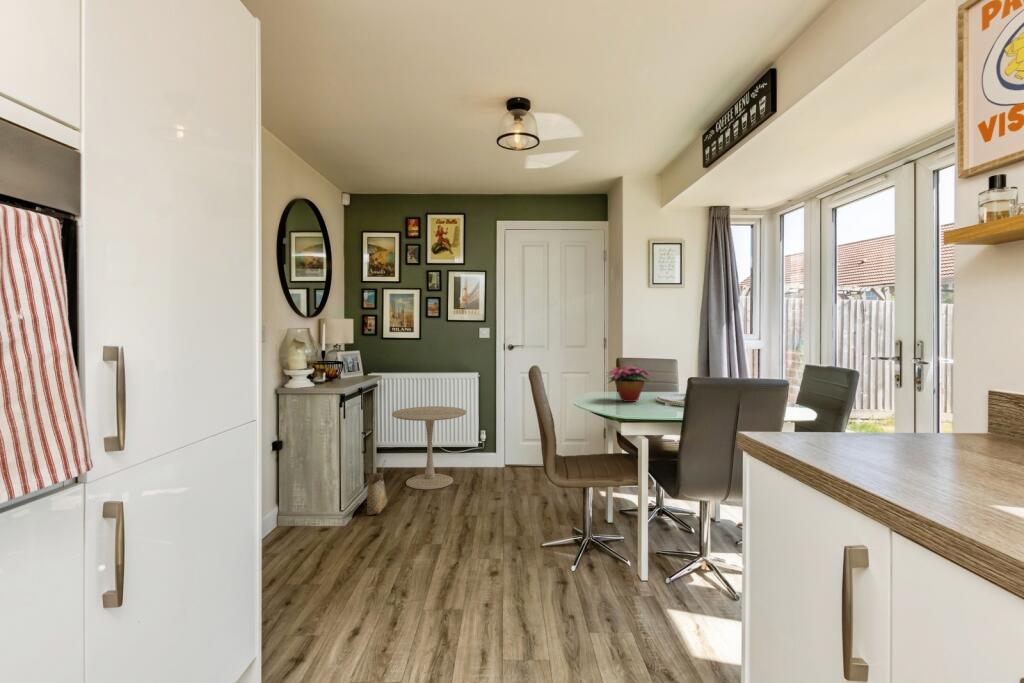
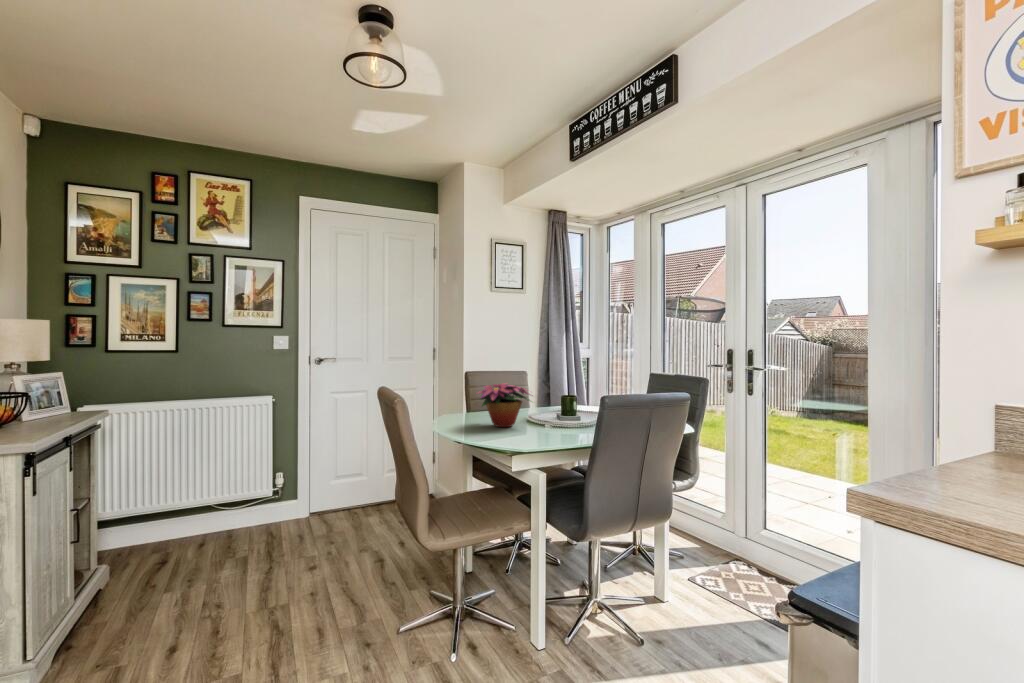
side table: present [392,406,466,489] -> none [129,447,258,578]
woven basket: present [367,462,387,515] -> none [77,547,125,650]

